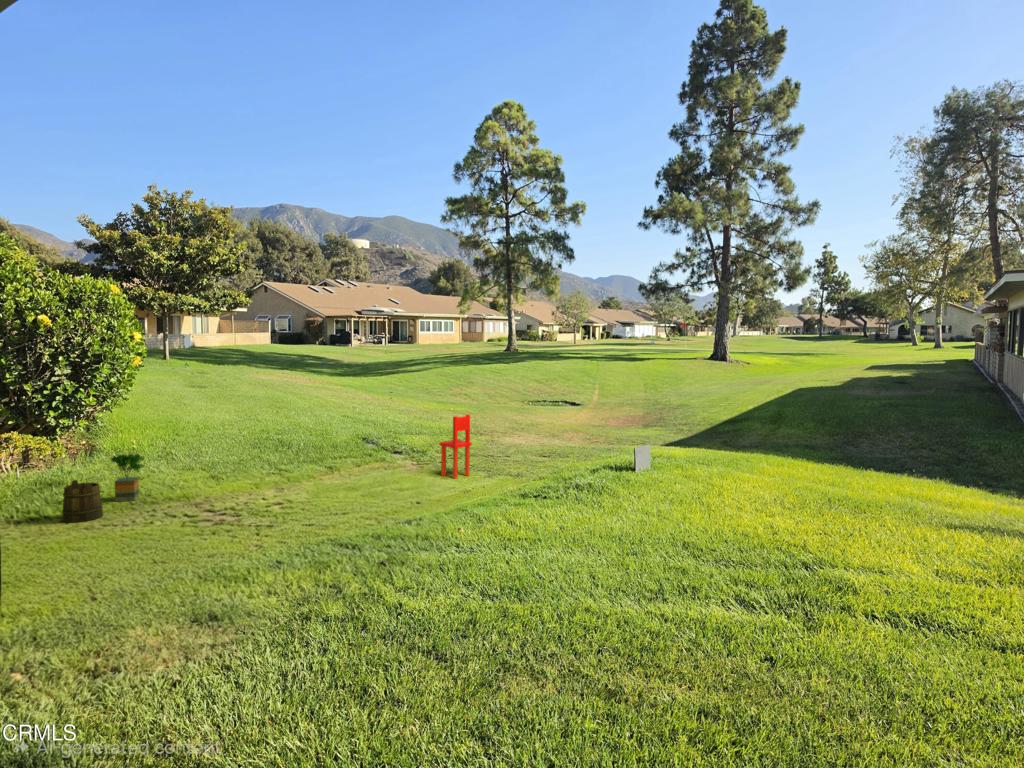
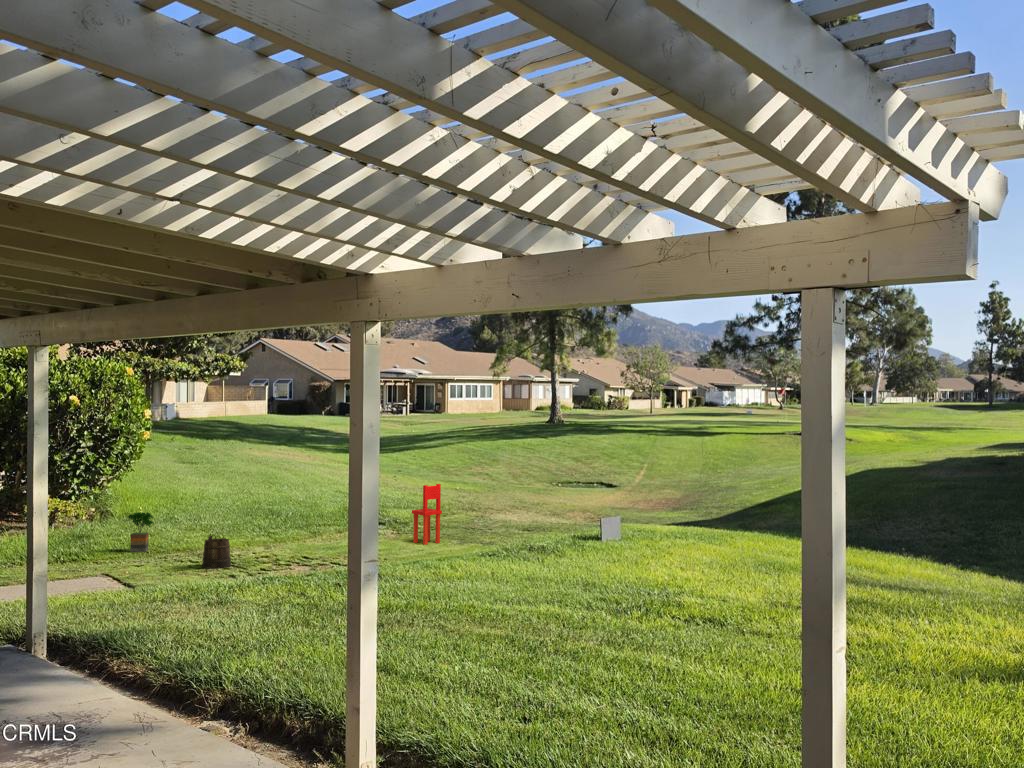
bucket: present [62,480,103,522] -> present [202,536,231,569]

